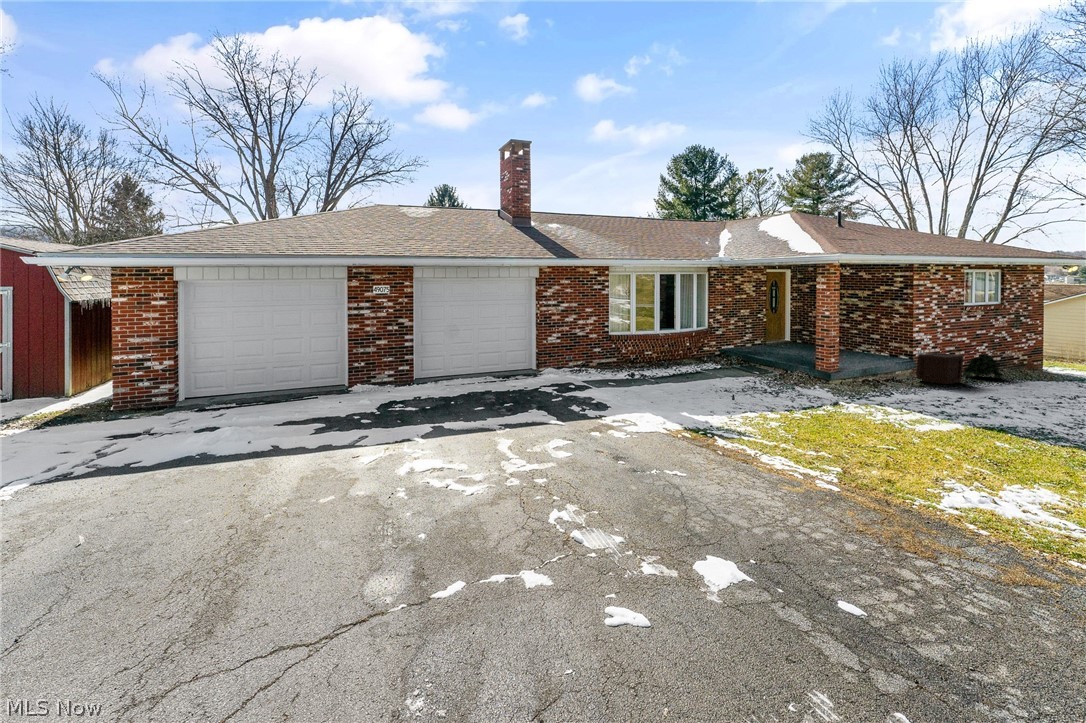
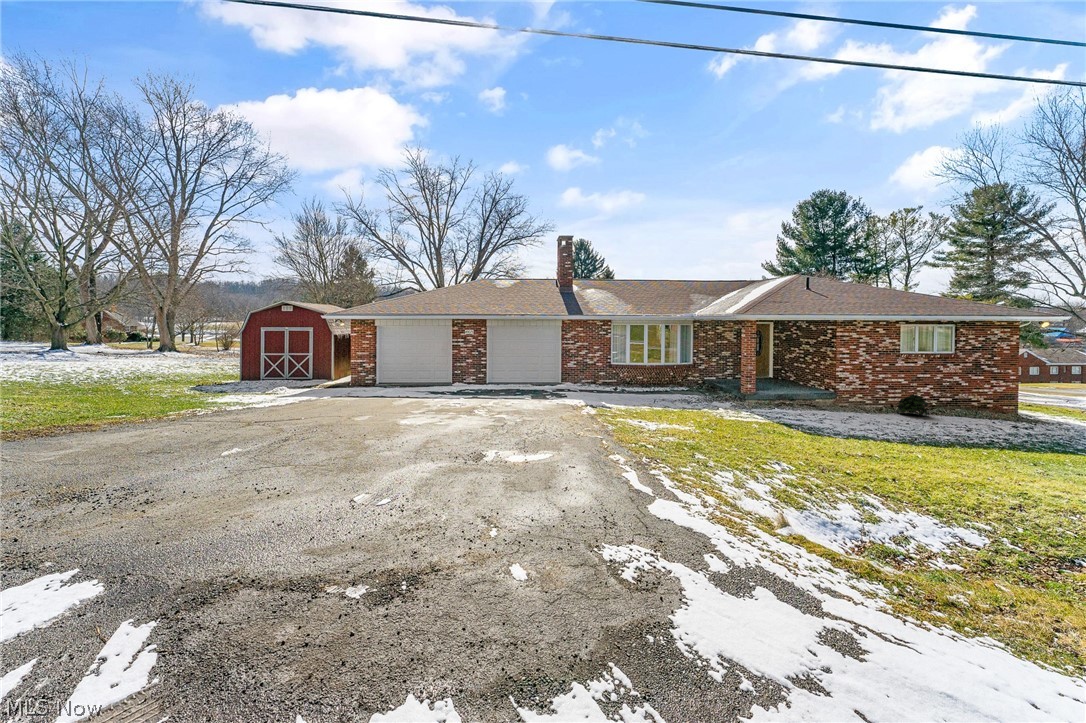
wooden crate: present [916,353,964,385] -> none [836,390,877,415]

